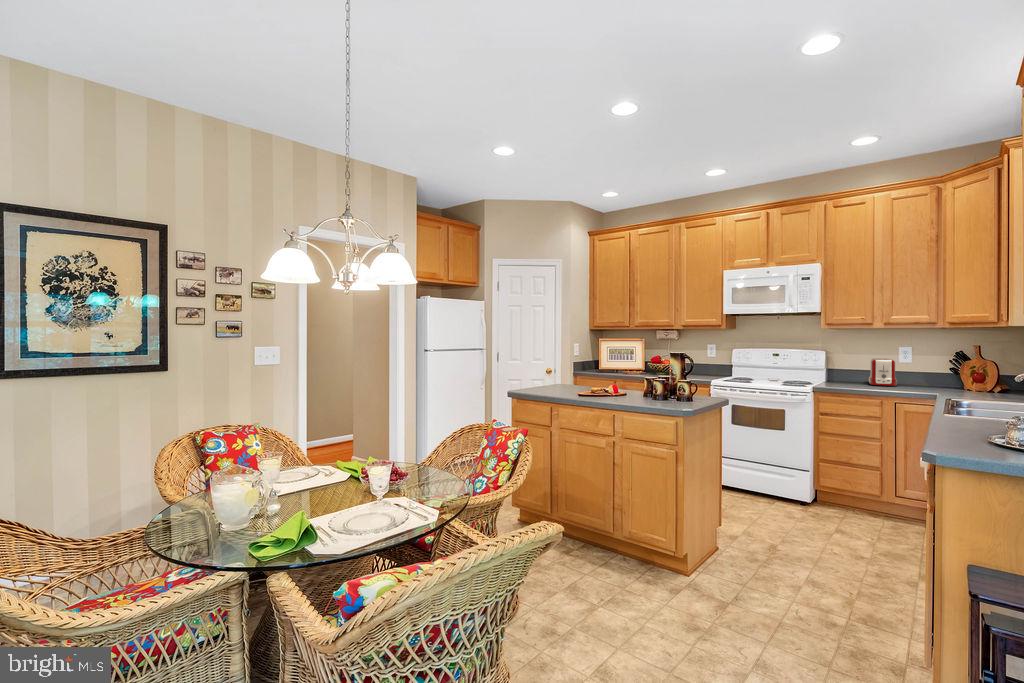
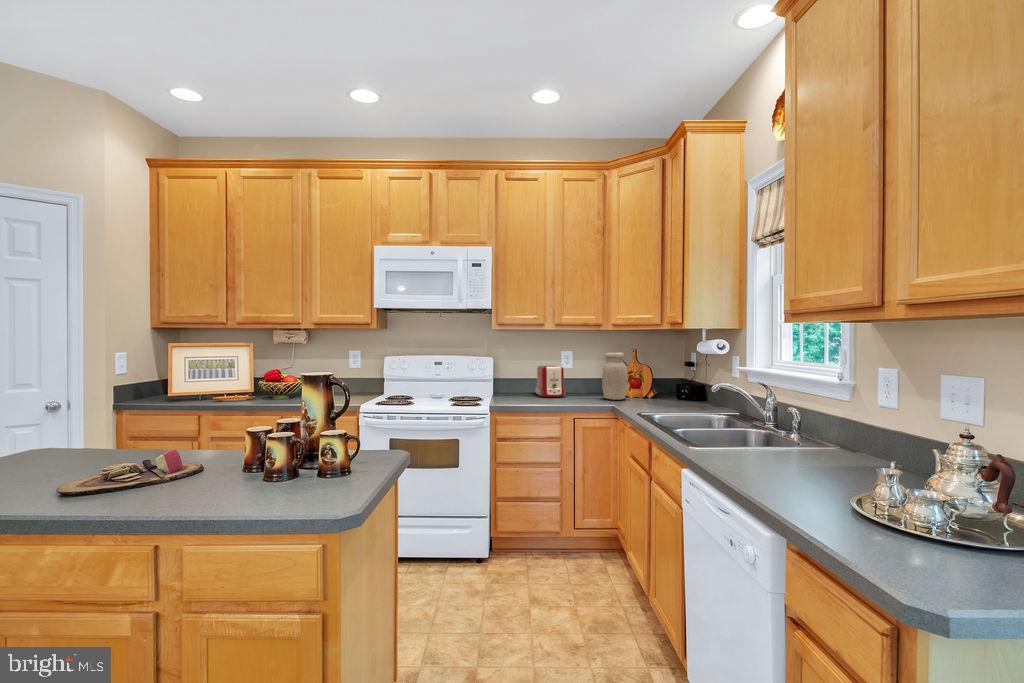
jar: none [935,349,965,391] -> present [602,352,627,400]

